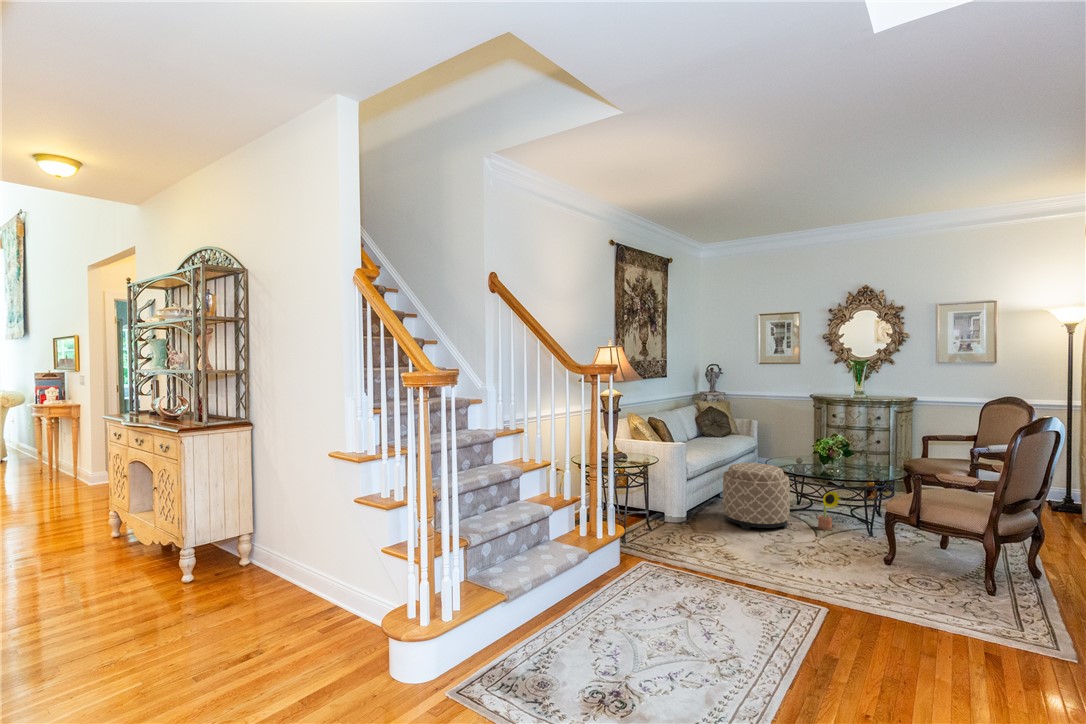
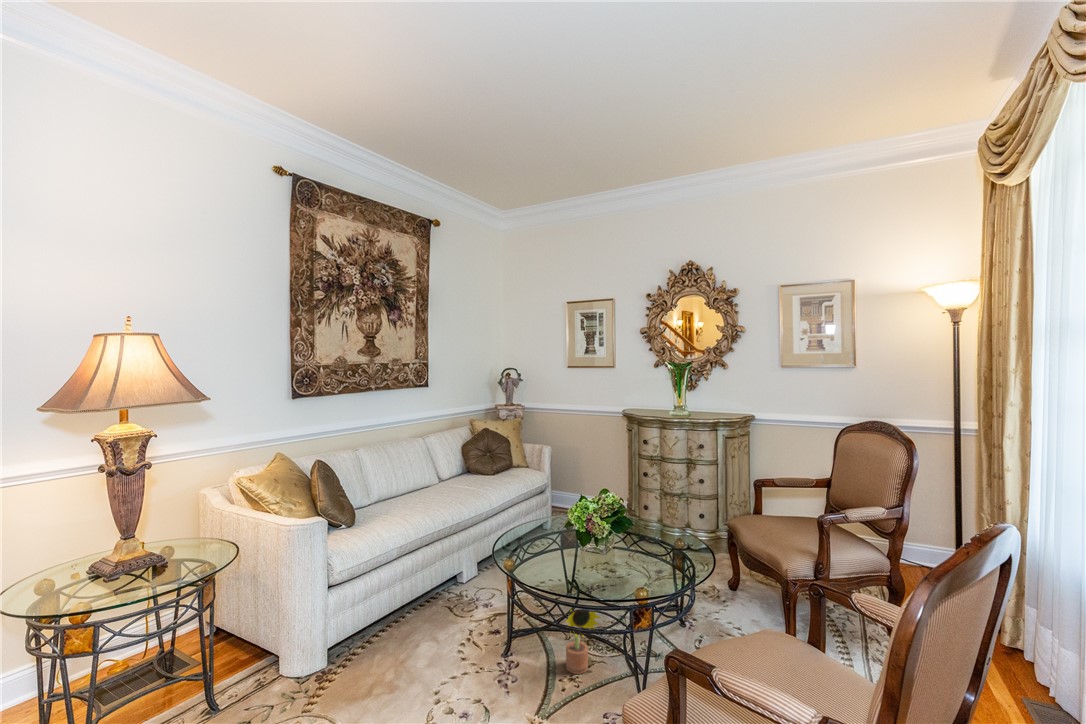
ottoman: present [723,463,790,530] -> none [404,541,519,687]

